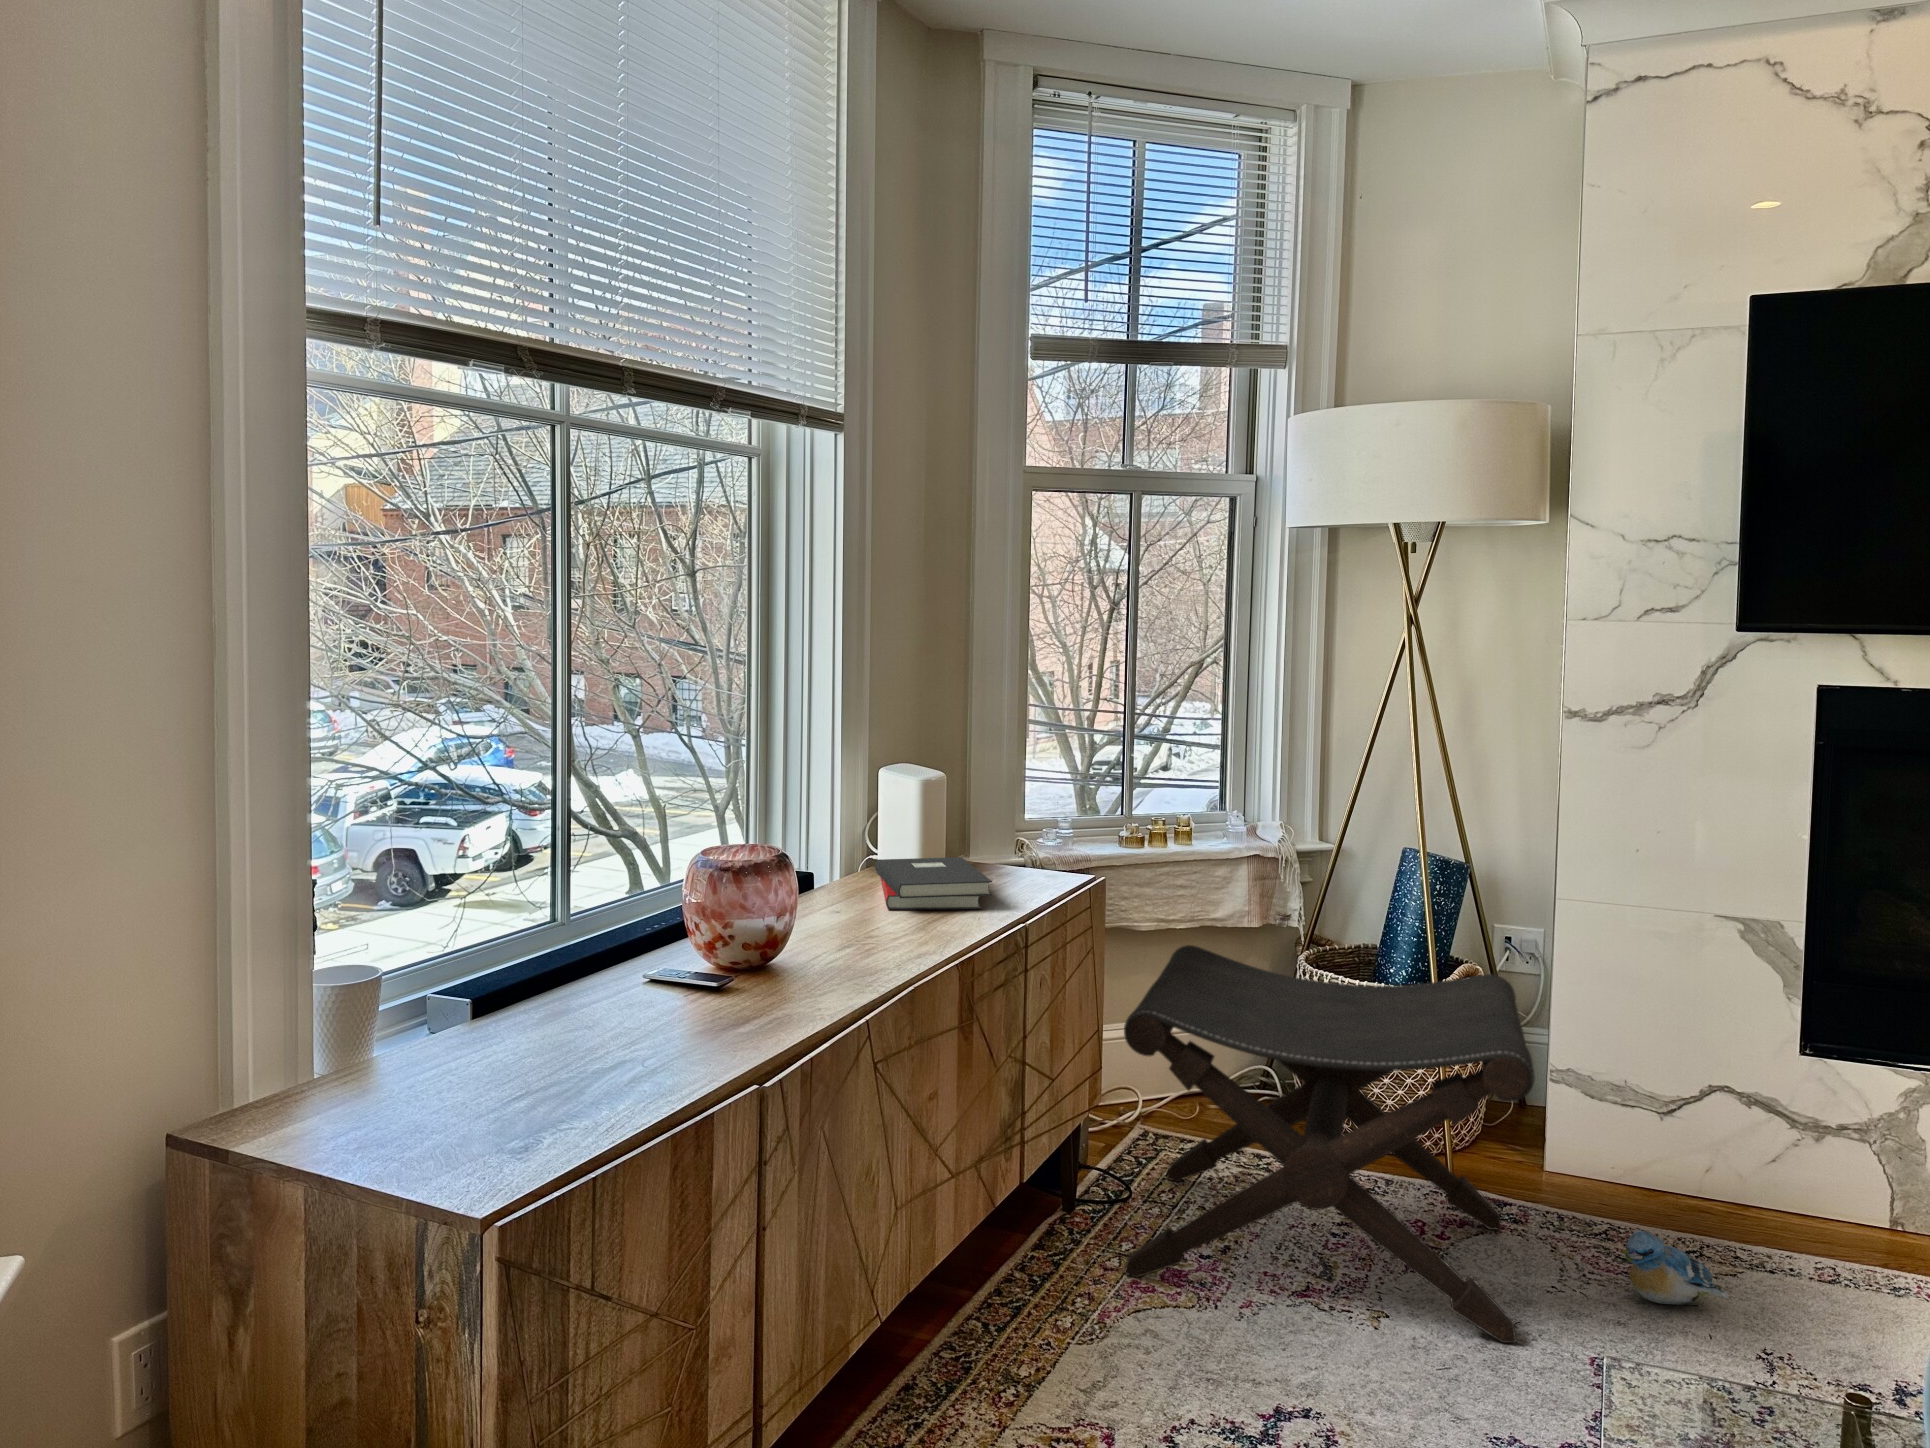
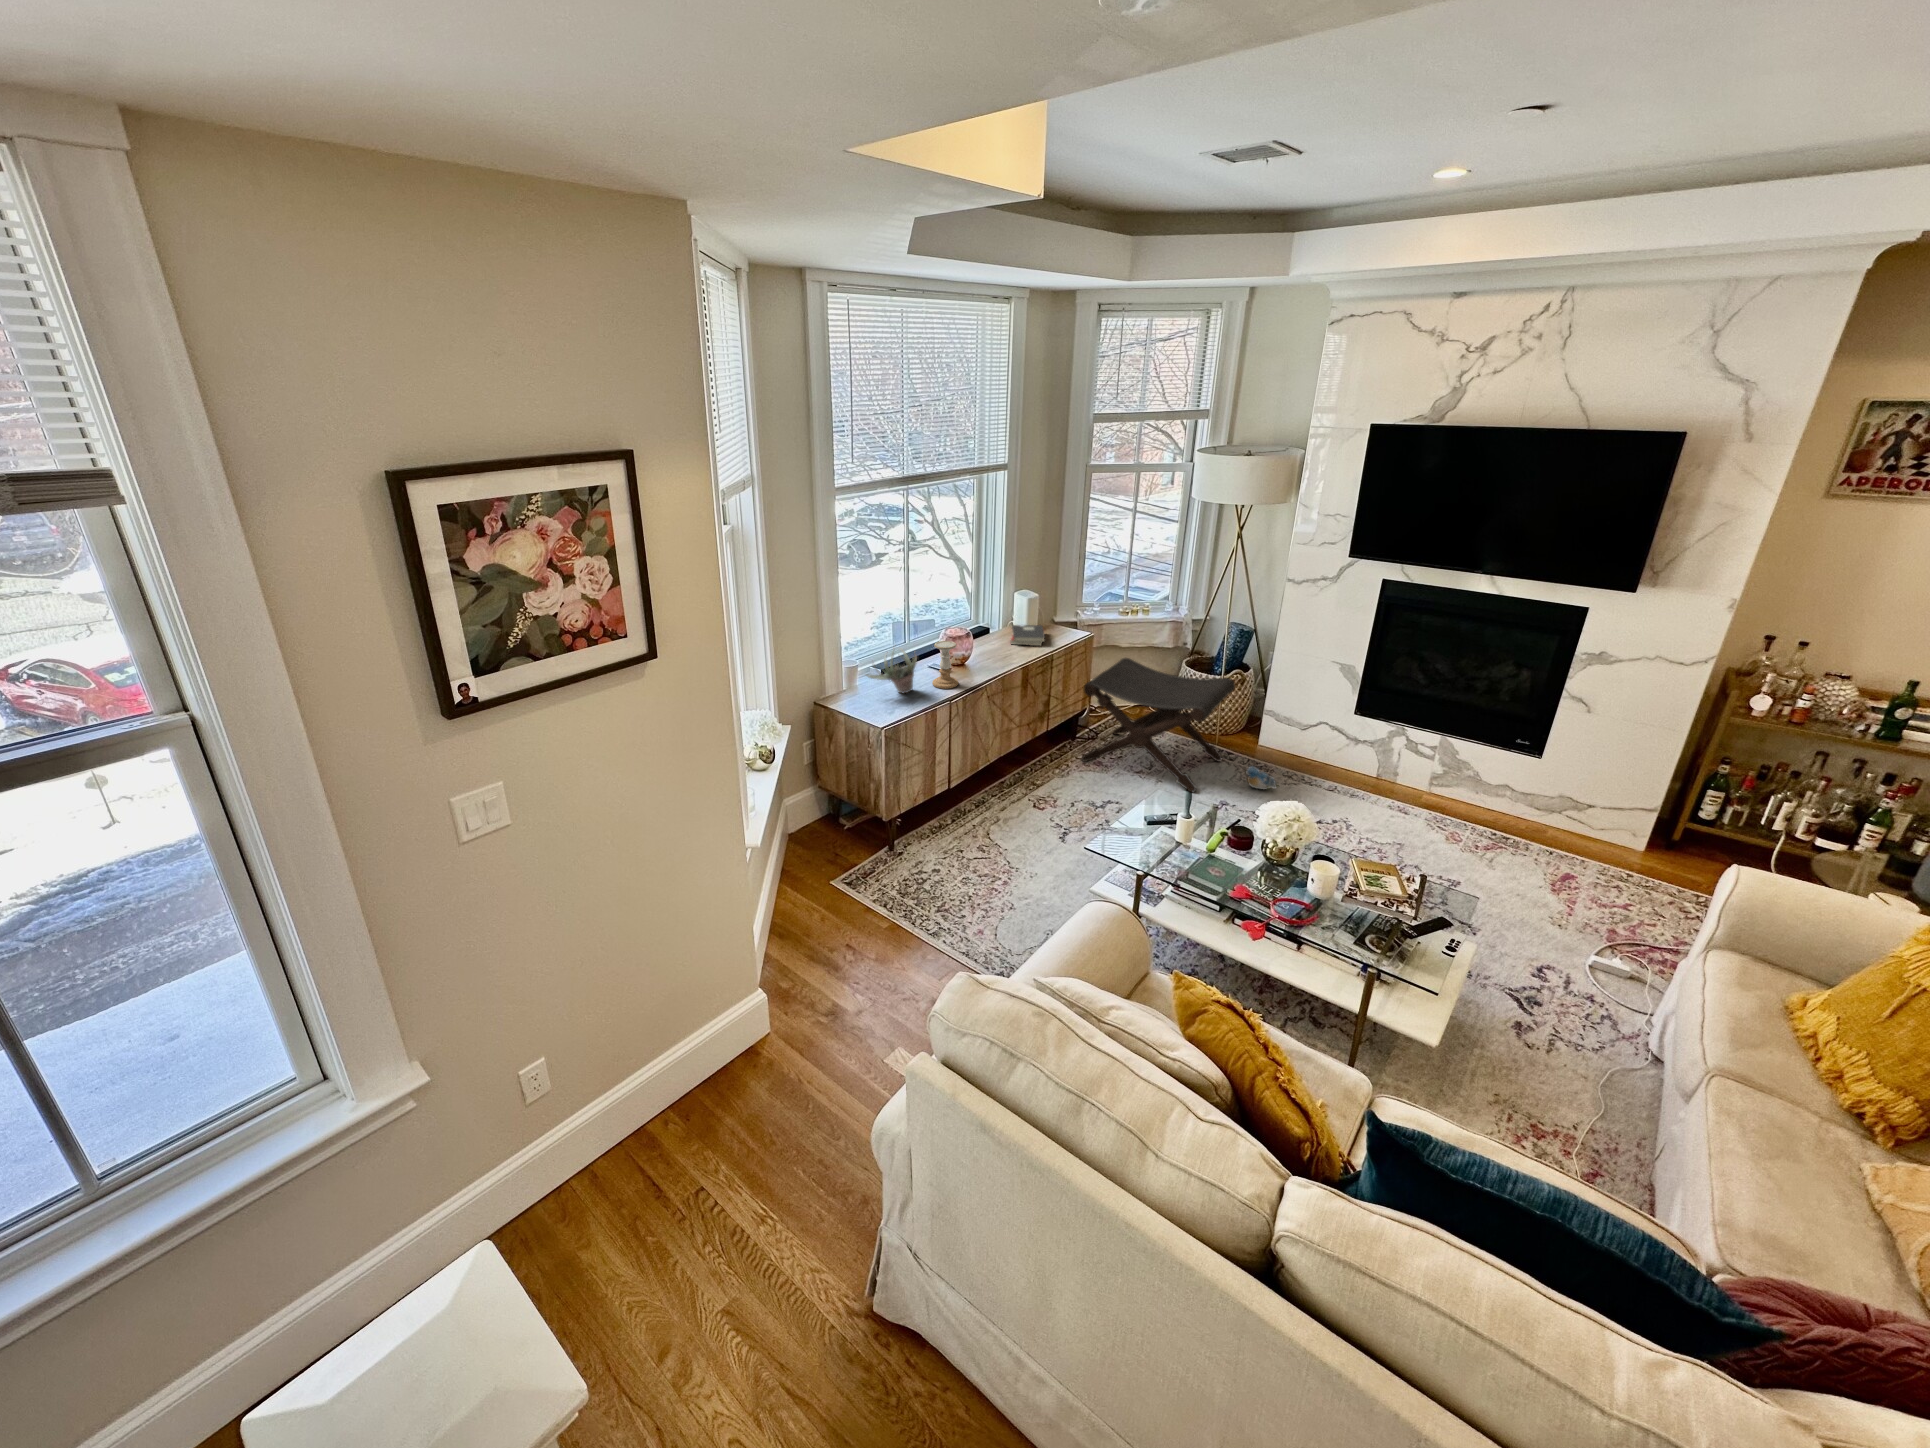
succulent plant: none [399,857,618,1068] -> present [866,648,917,693]
candle holder: none [672,861,770,1040] -> present [932,641,958,689]

